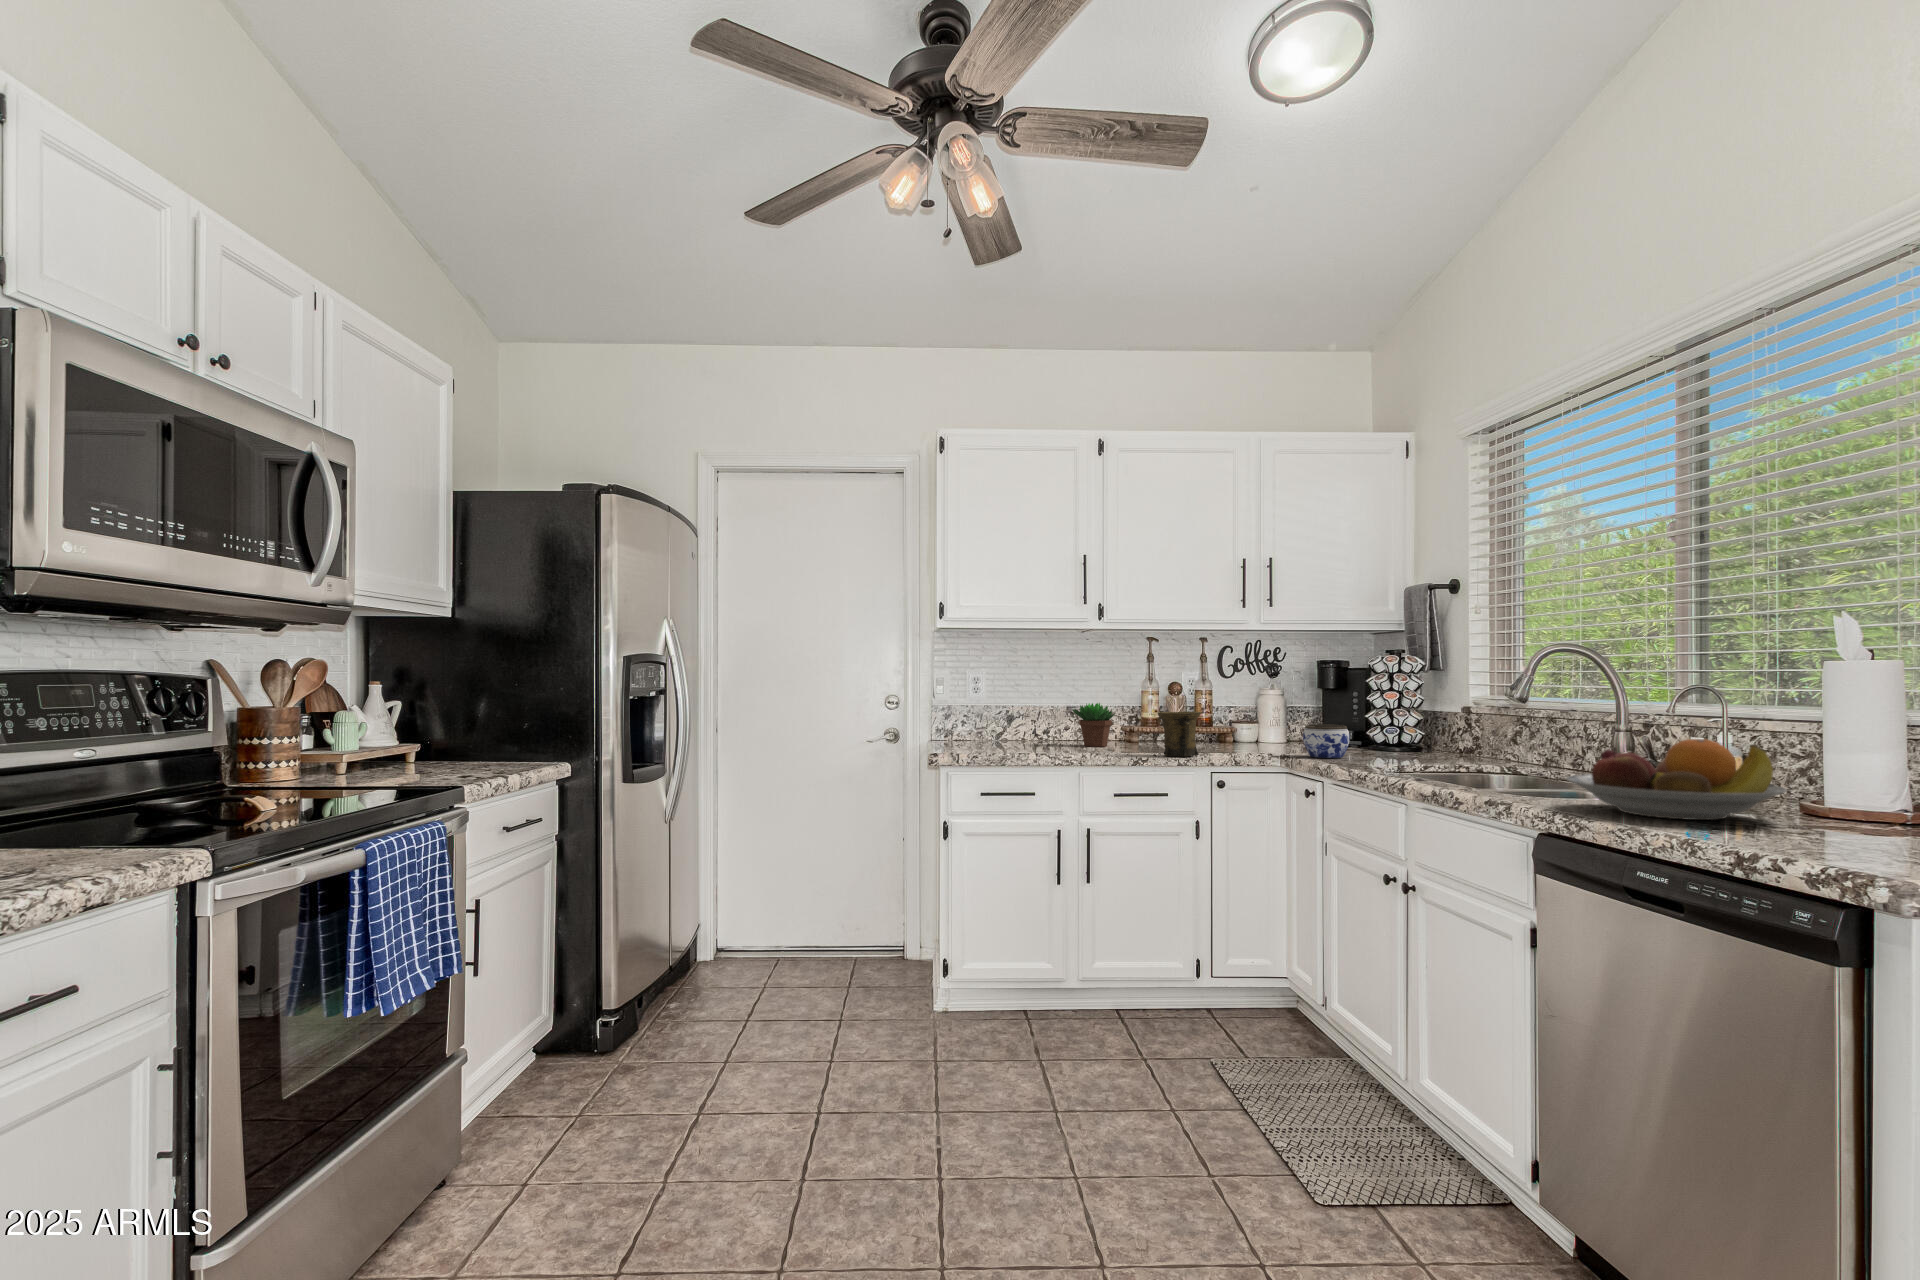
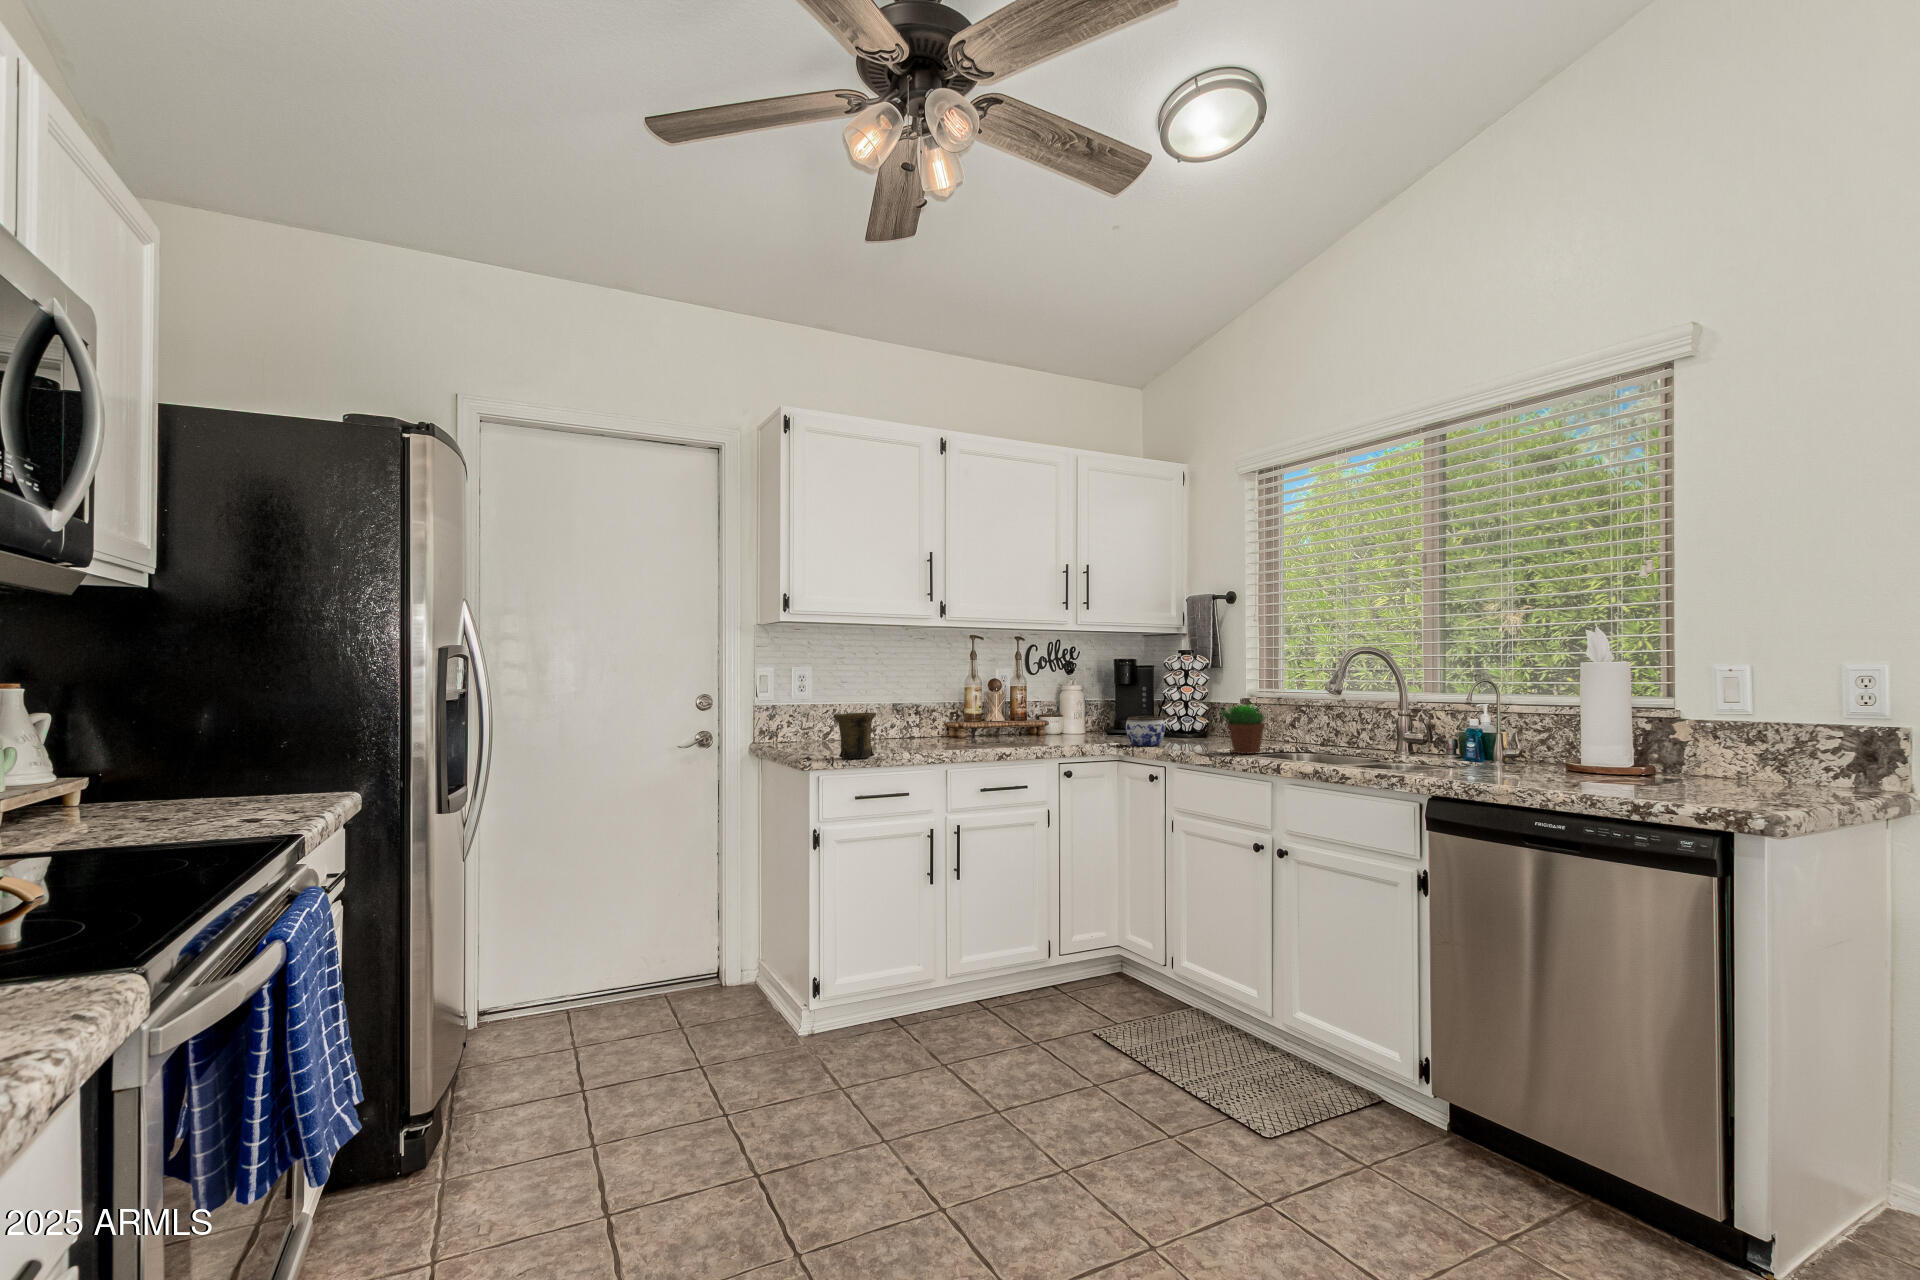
succulent plant: present [1072,703,1115,747] -> present [1221,704,1267,754]
mug: present [1158,712,1201,756] -> present [834,713,876,759]
fruit bowl: present [1567,739,1787,820] -> none [1434,720,1591,781]

